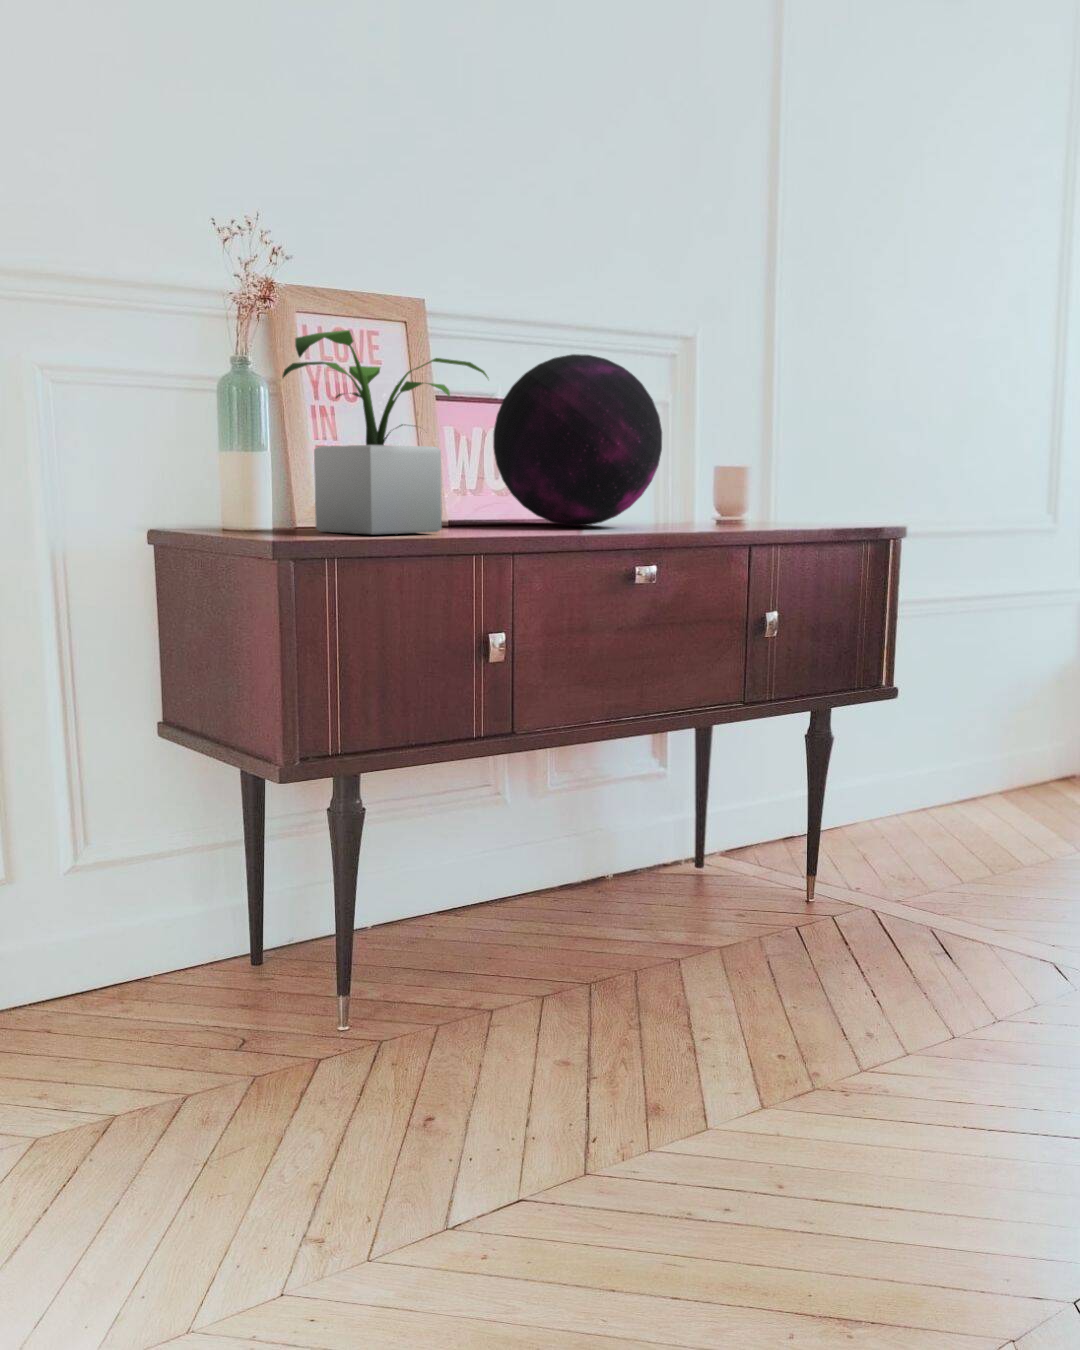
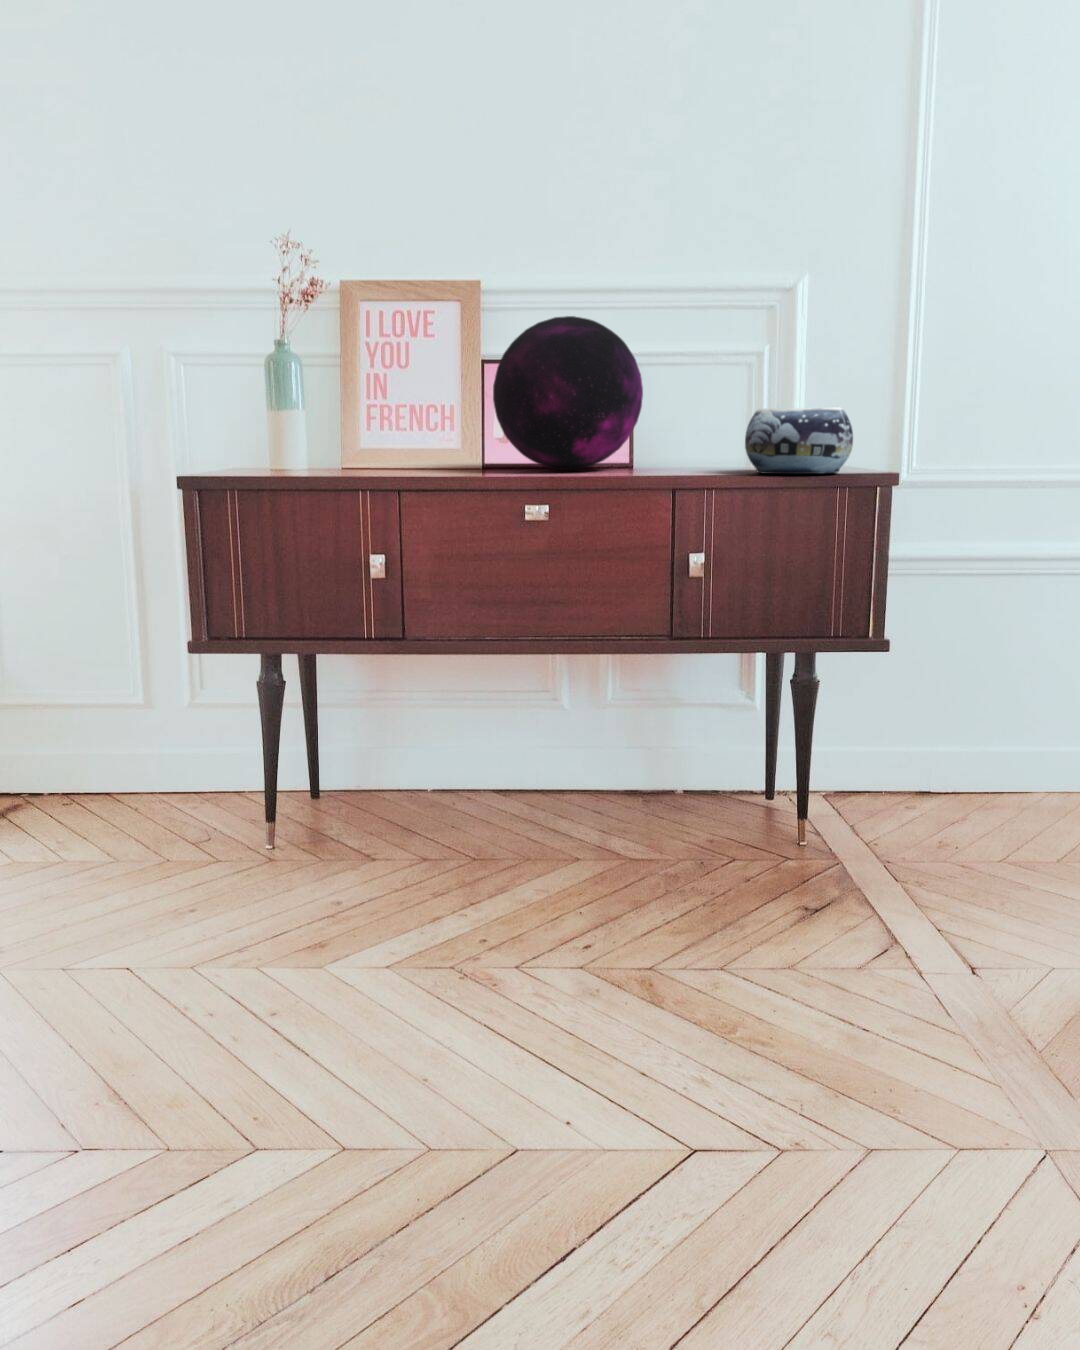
potted plant: present [283,330,488,534] -> none [226,320,415,476]
decorative bowl: none [753,463,860,528] -> present [745,407,853,474]

